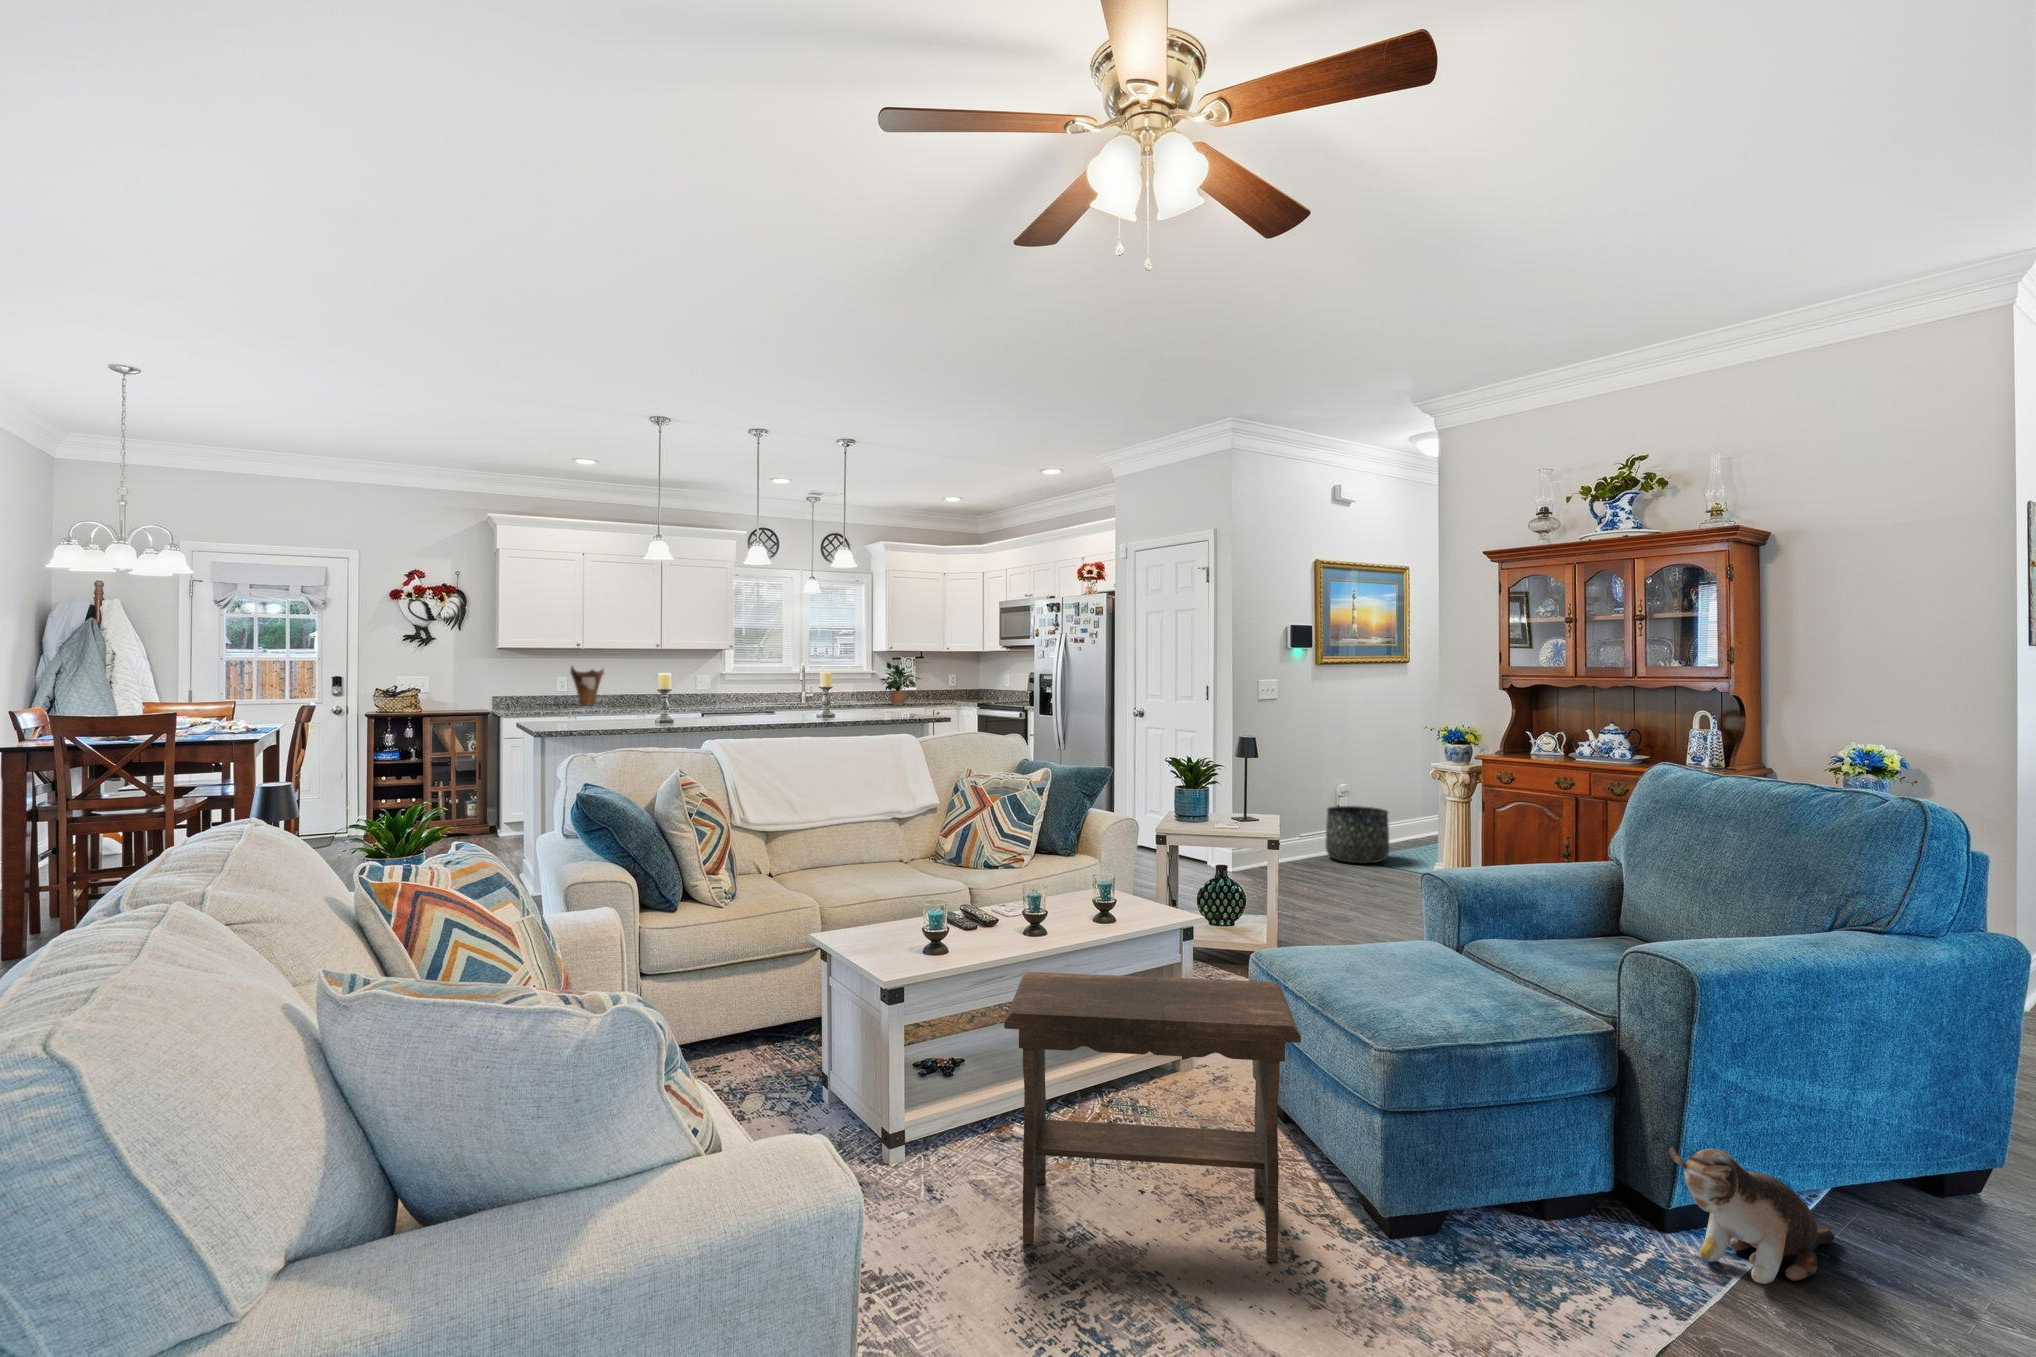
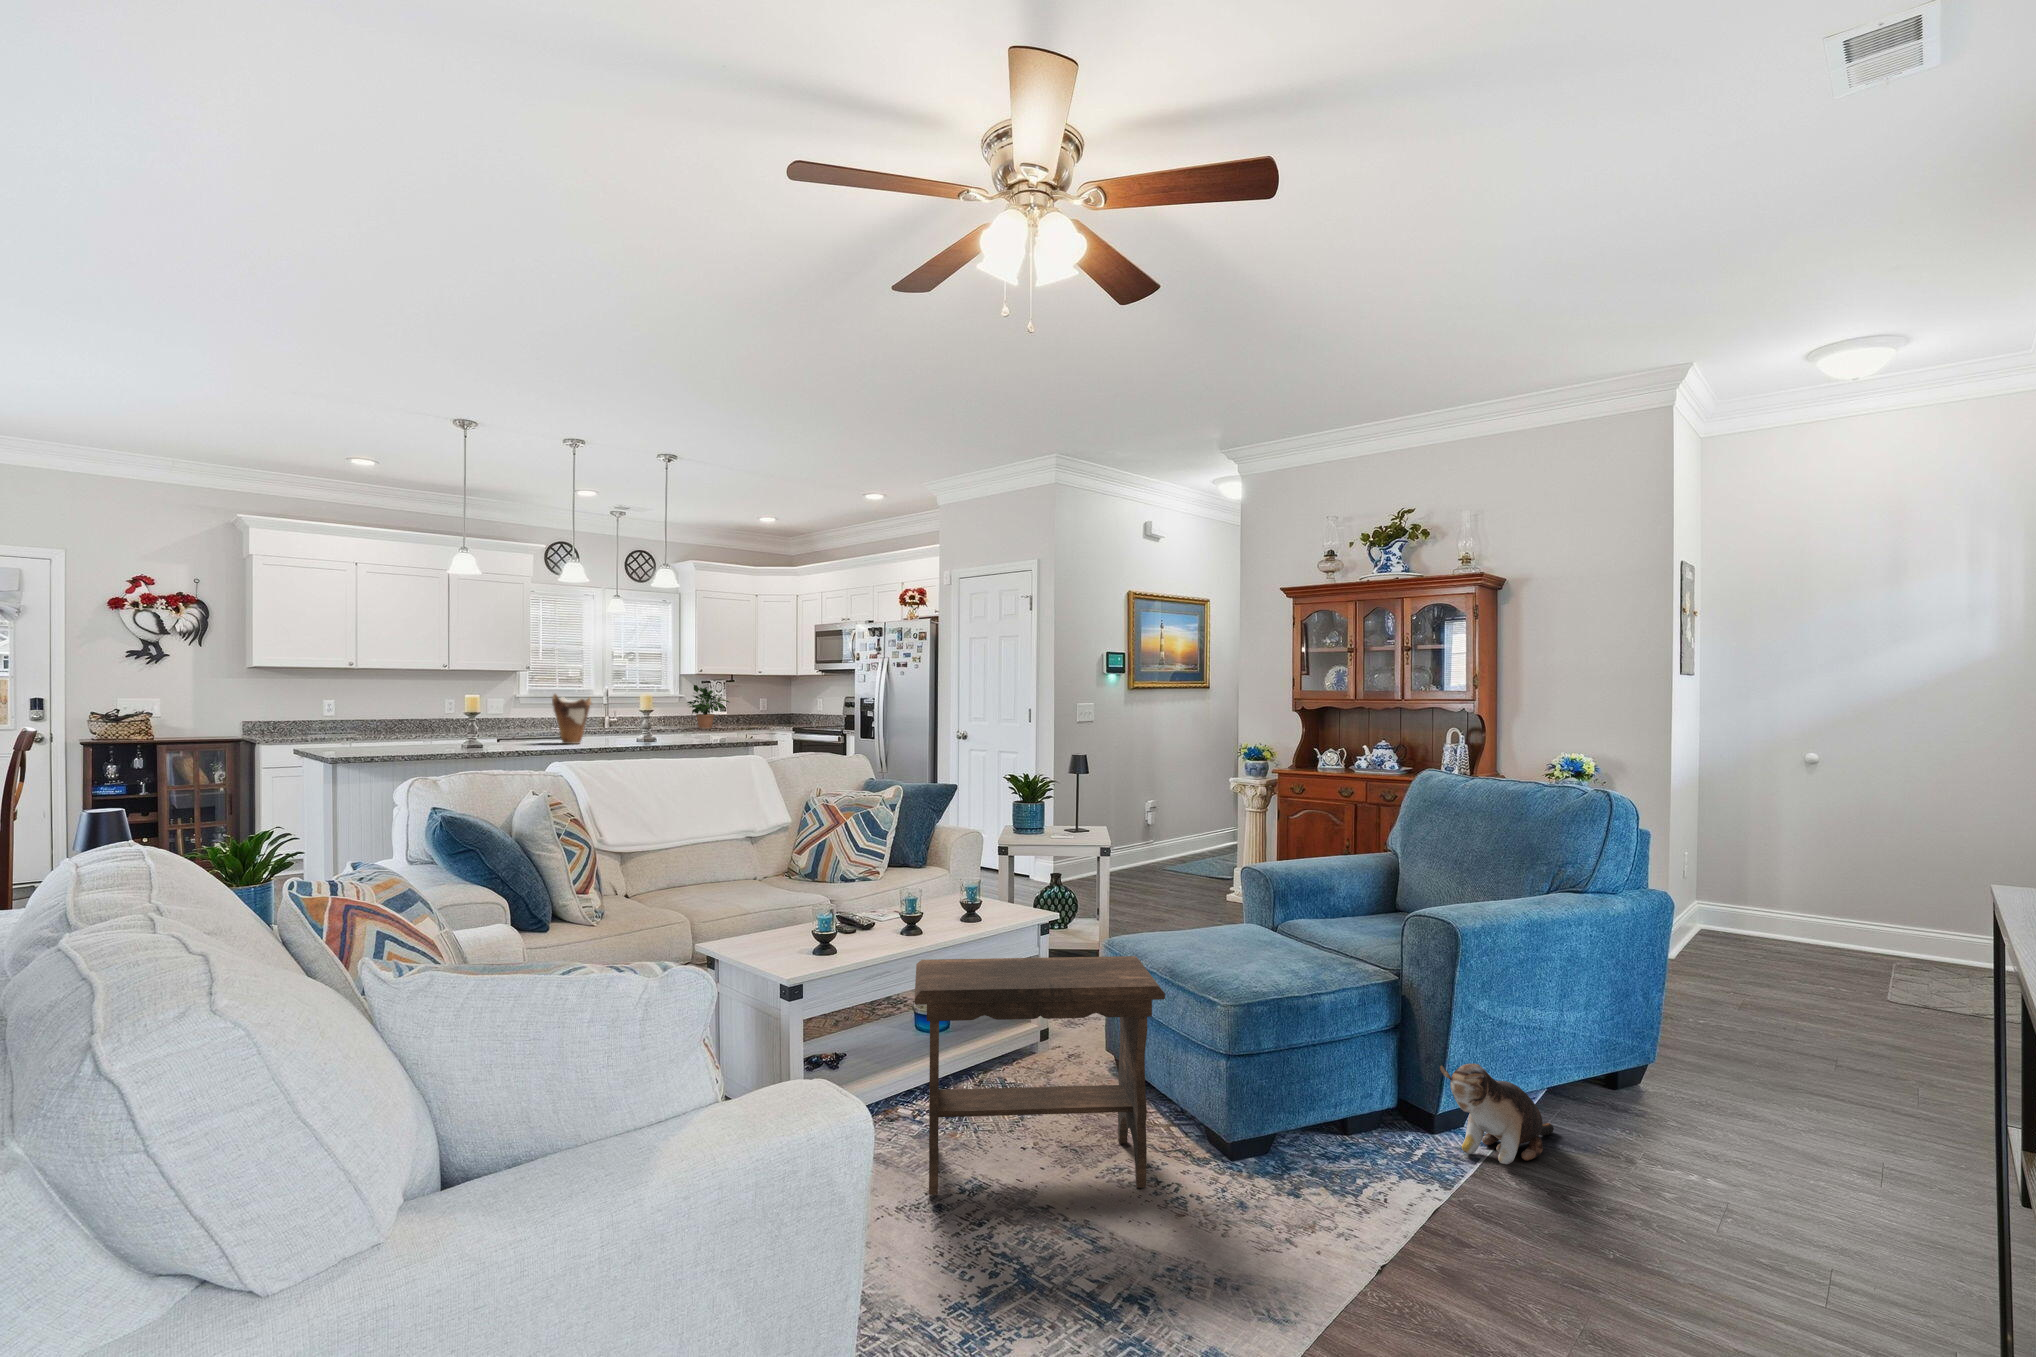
vase: present [570,666,604,705] -> present [552,694,592,744]
basket: present [1326,806,1389,863] -> none [1135,820,1191,872]

